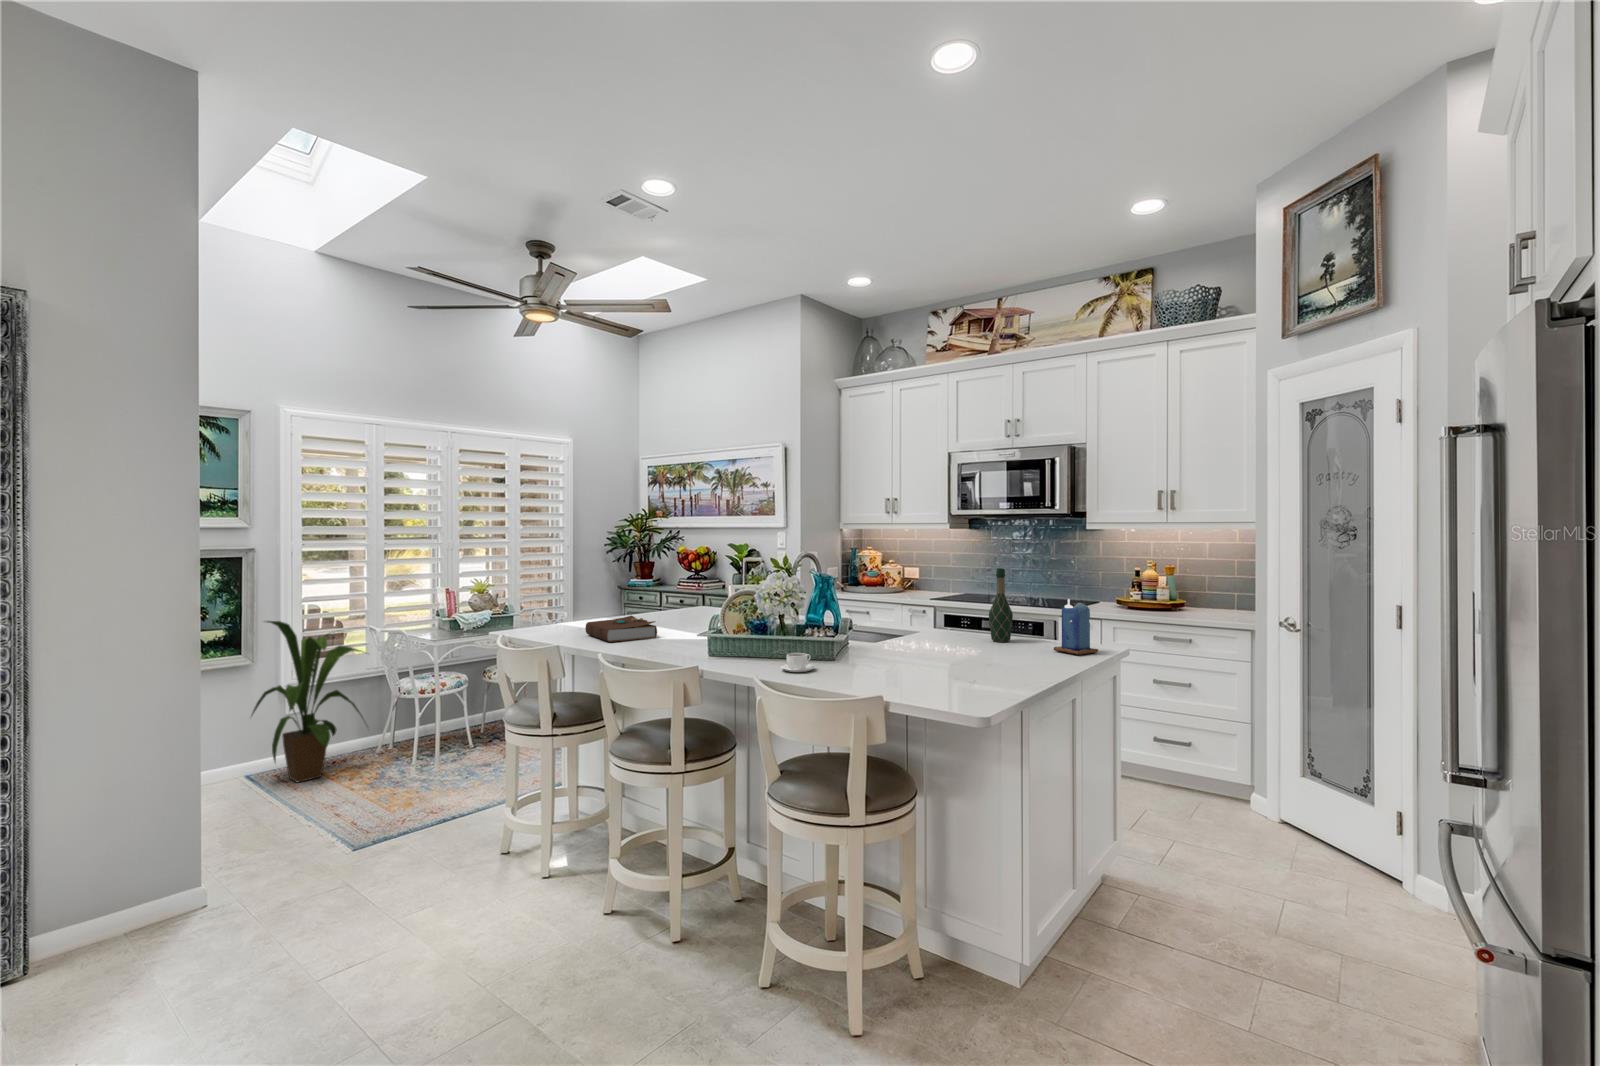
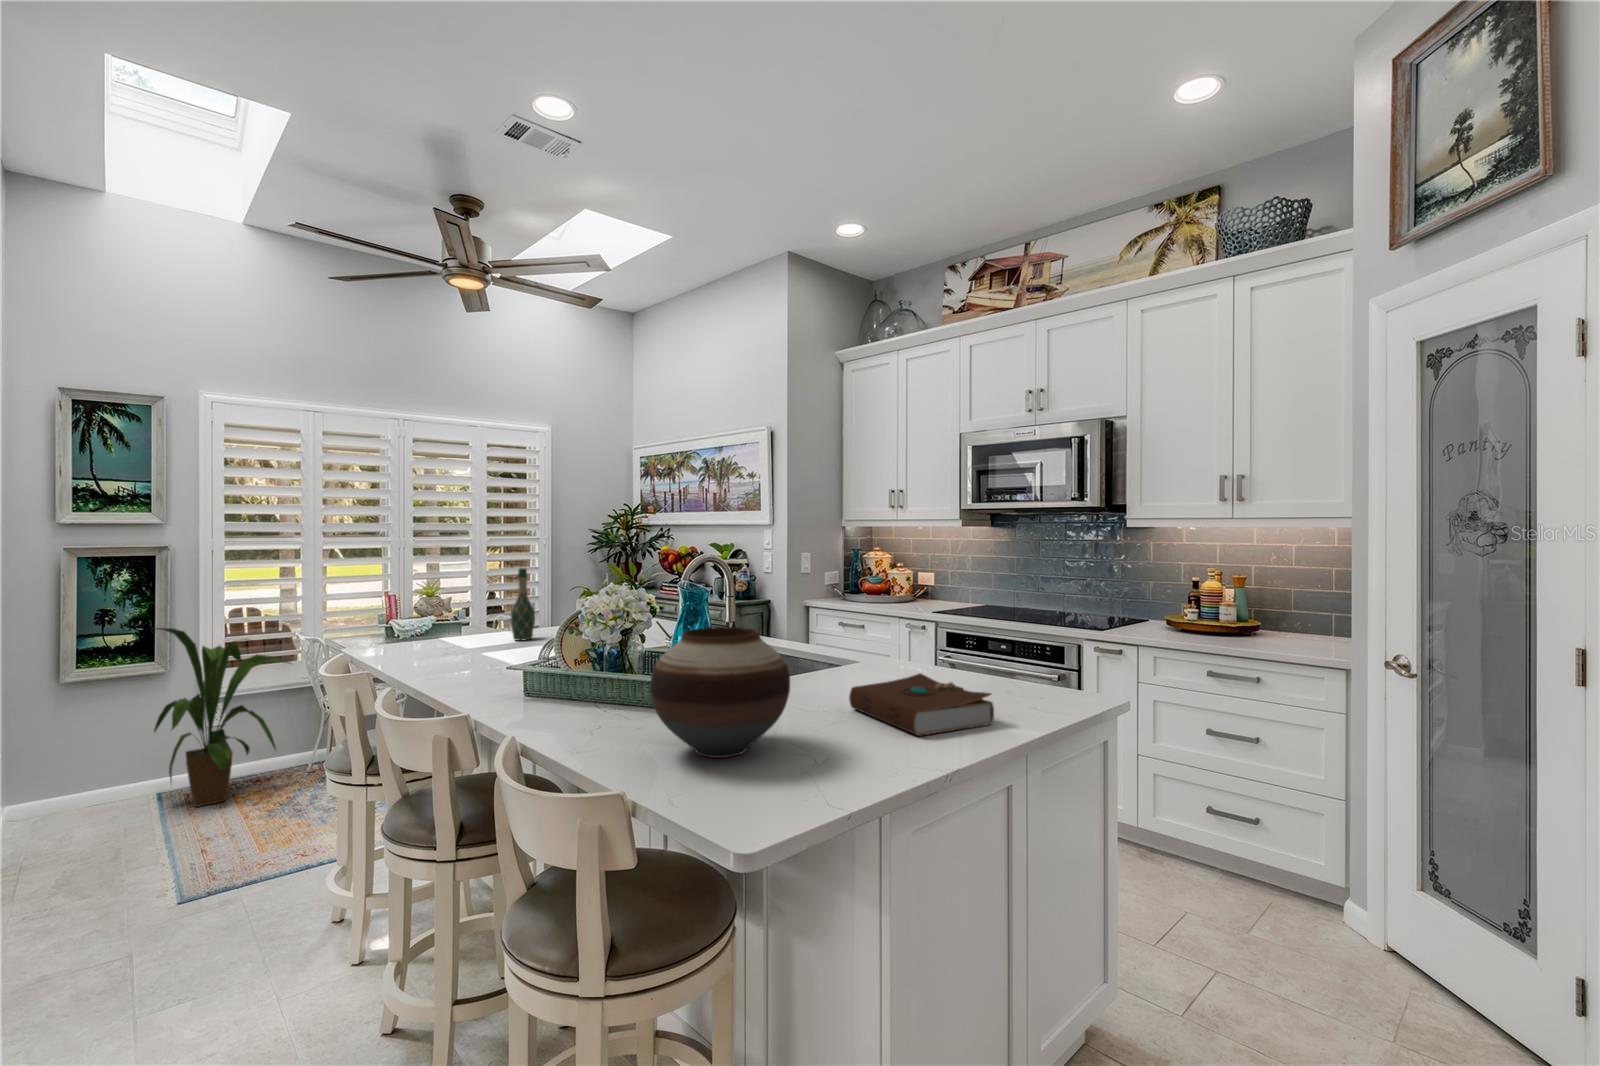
wine bottle: present [989,568,1013,642] -> present [511,568,535,641]
vase: none [855,598,948,682] -> present [650,627,790,758]
candle: present [1054,599,1098,655] -> none [1005,628,1069,713]
book: present [585,616,657,642] -> present [849,673,994,736]
coffee cup: present [780,653,815,672] -> none [577,700,629,730]

